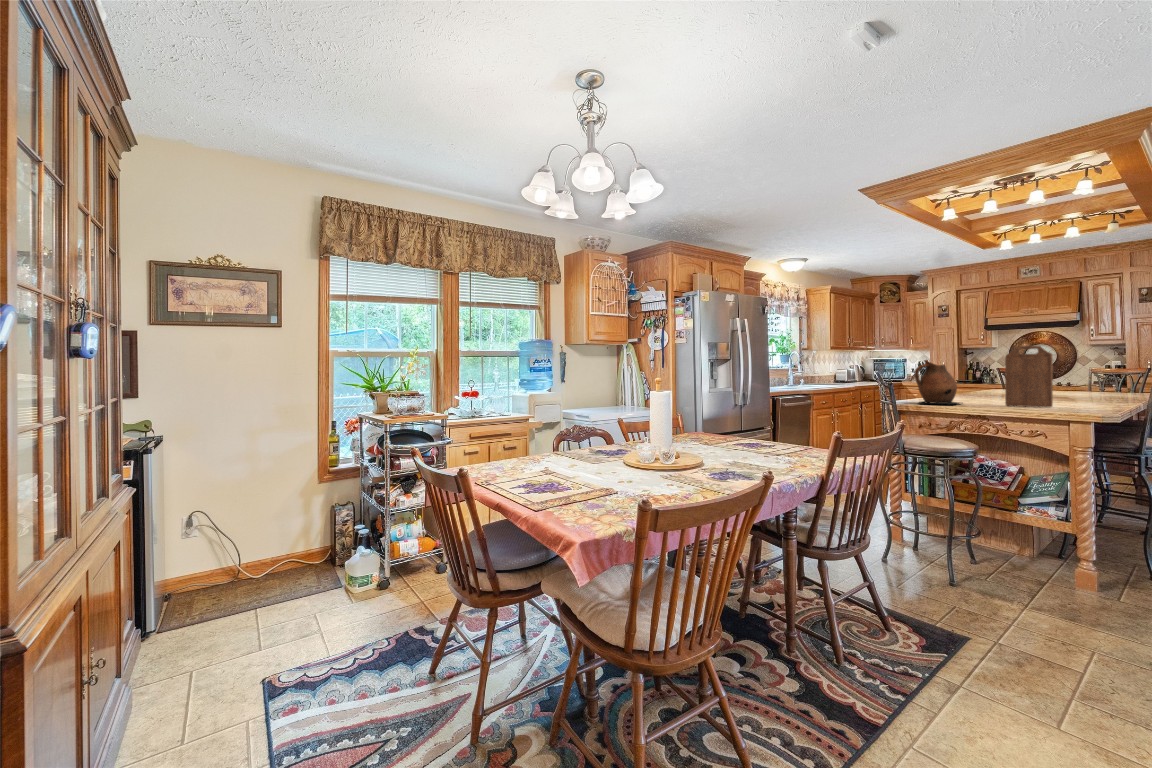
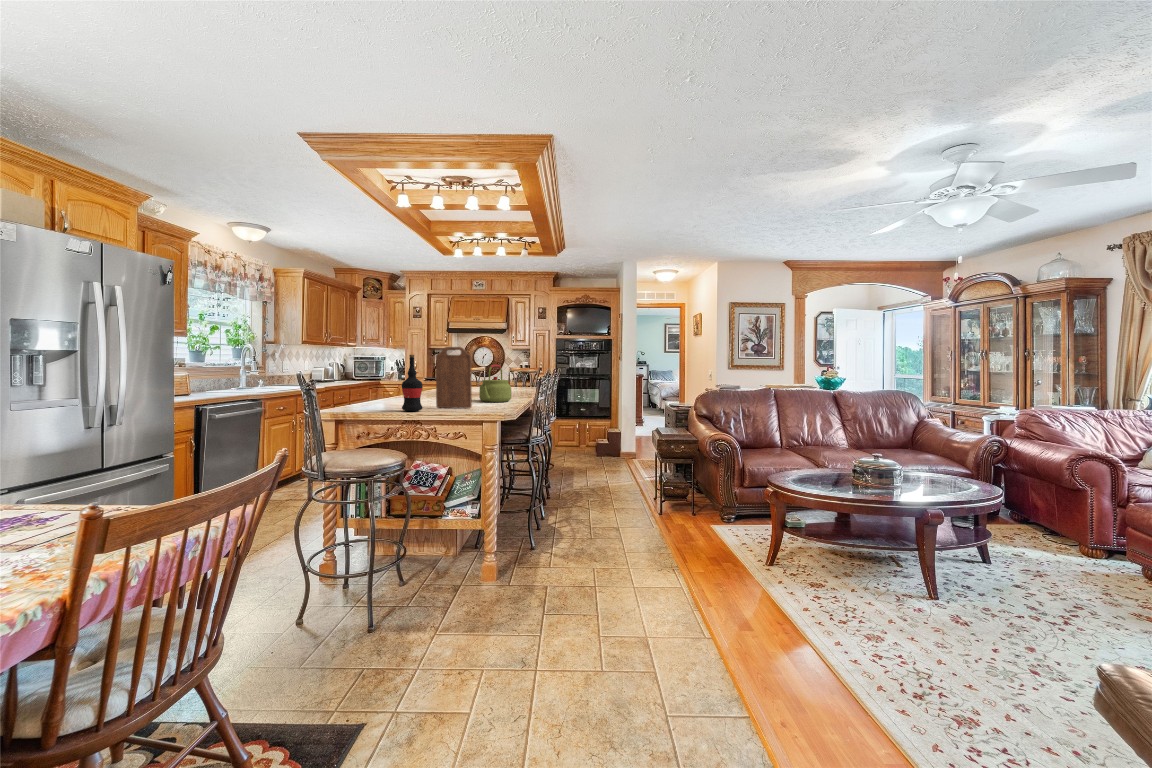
wine bottle: none [969,356,992,407] -> present [402,355,423,411]
ceramic pitcher: present [914,360,958,404] -> none [351,358,401,409]
kettle: none [1057,362,1107,403] -> present [479,364,511,402]

